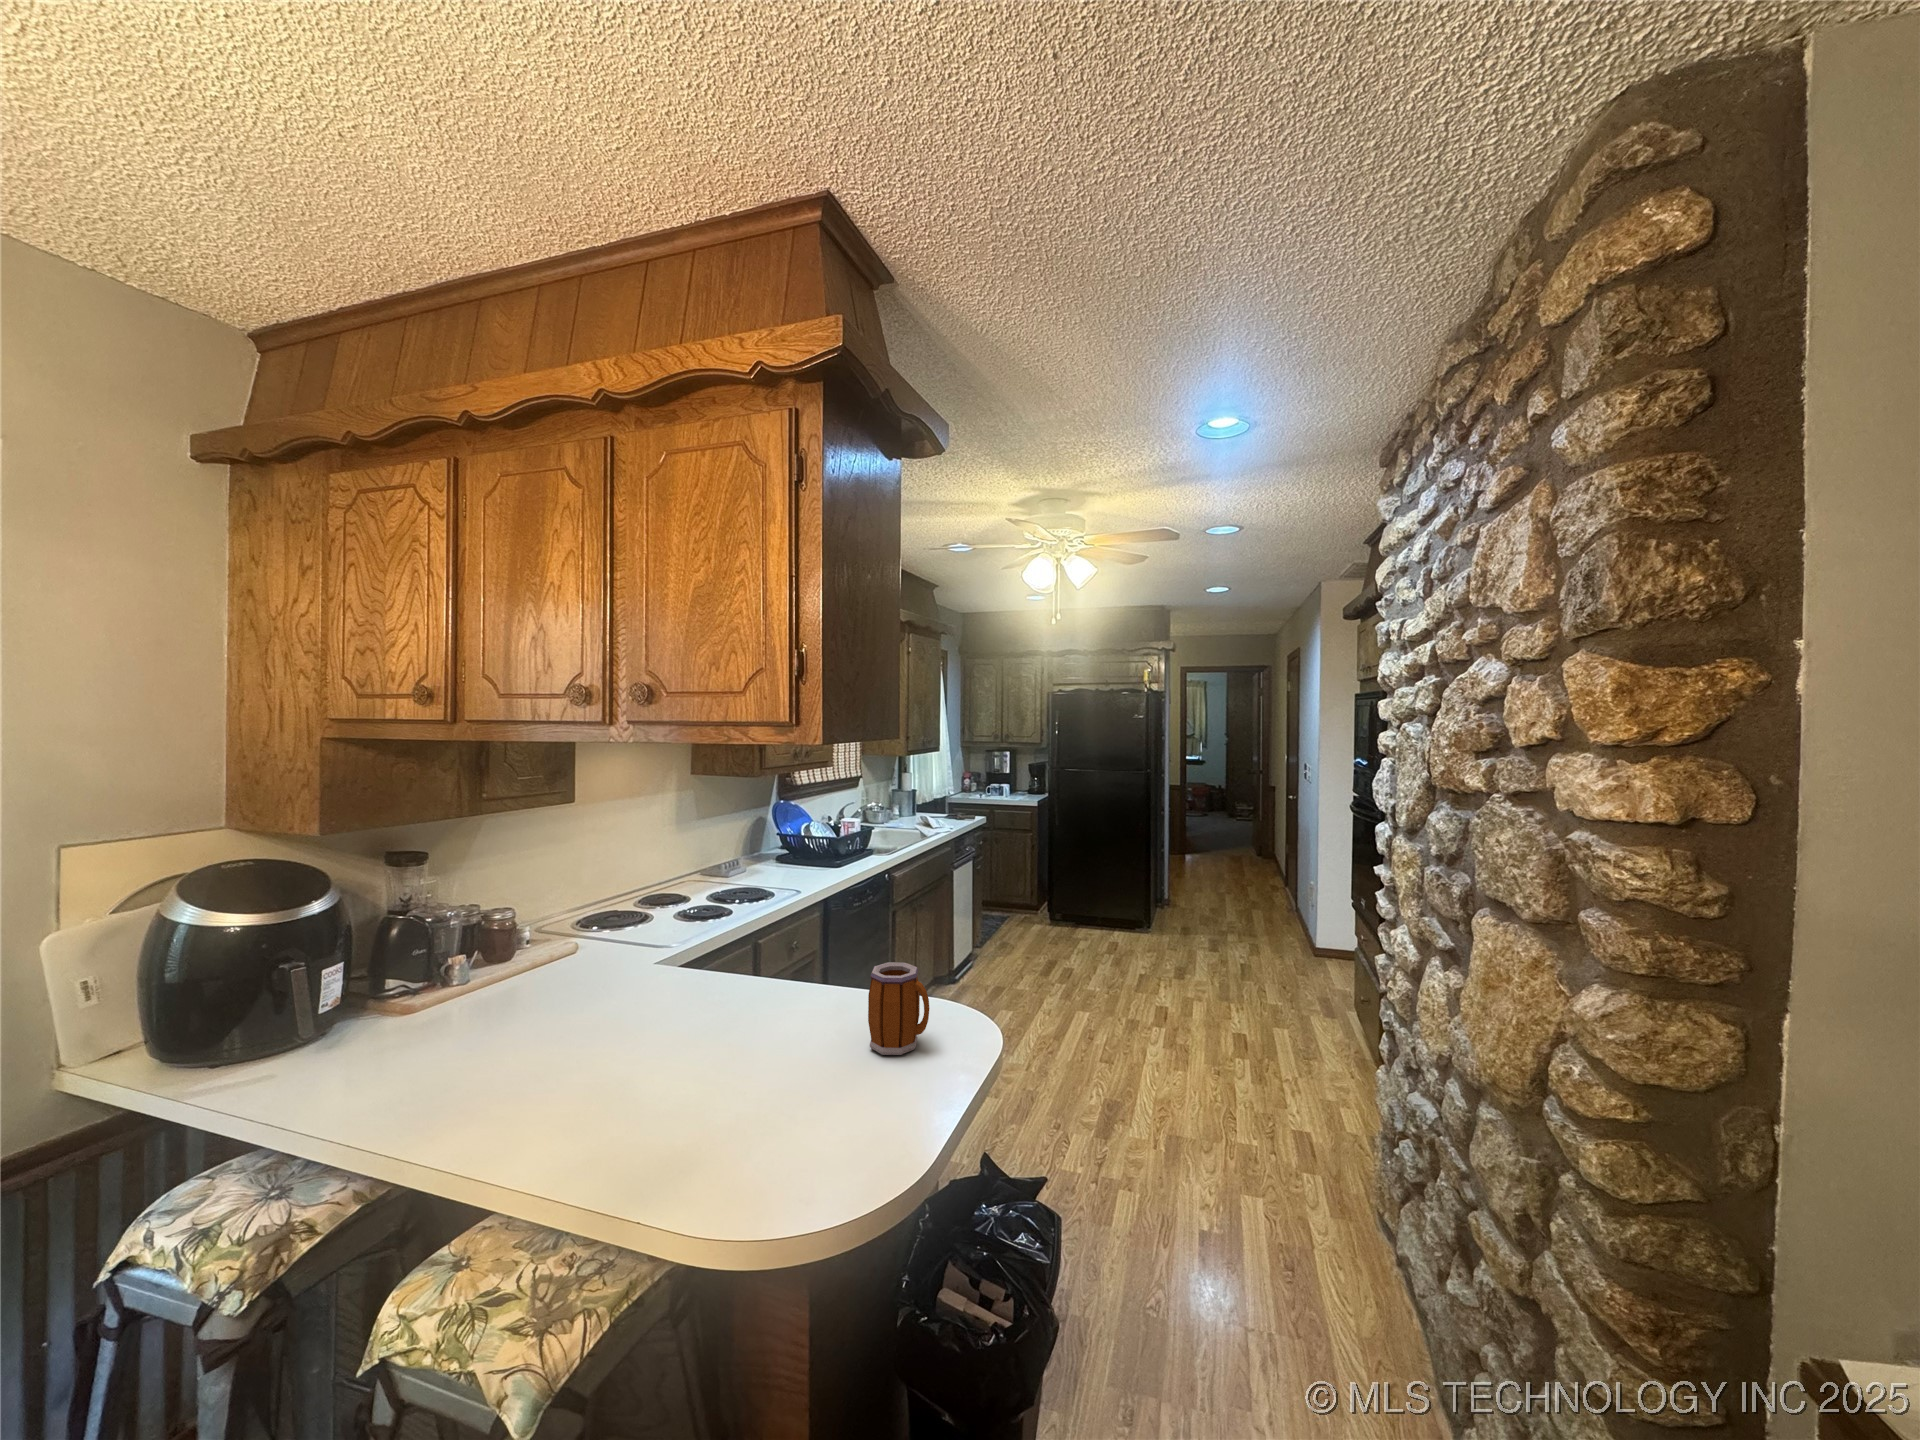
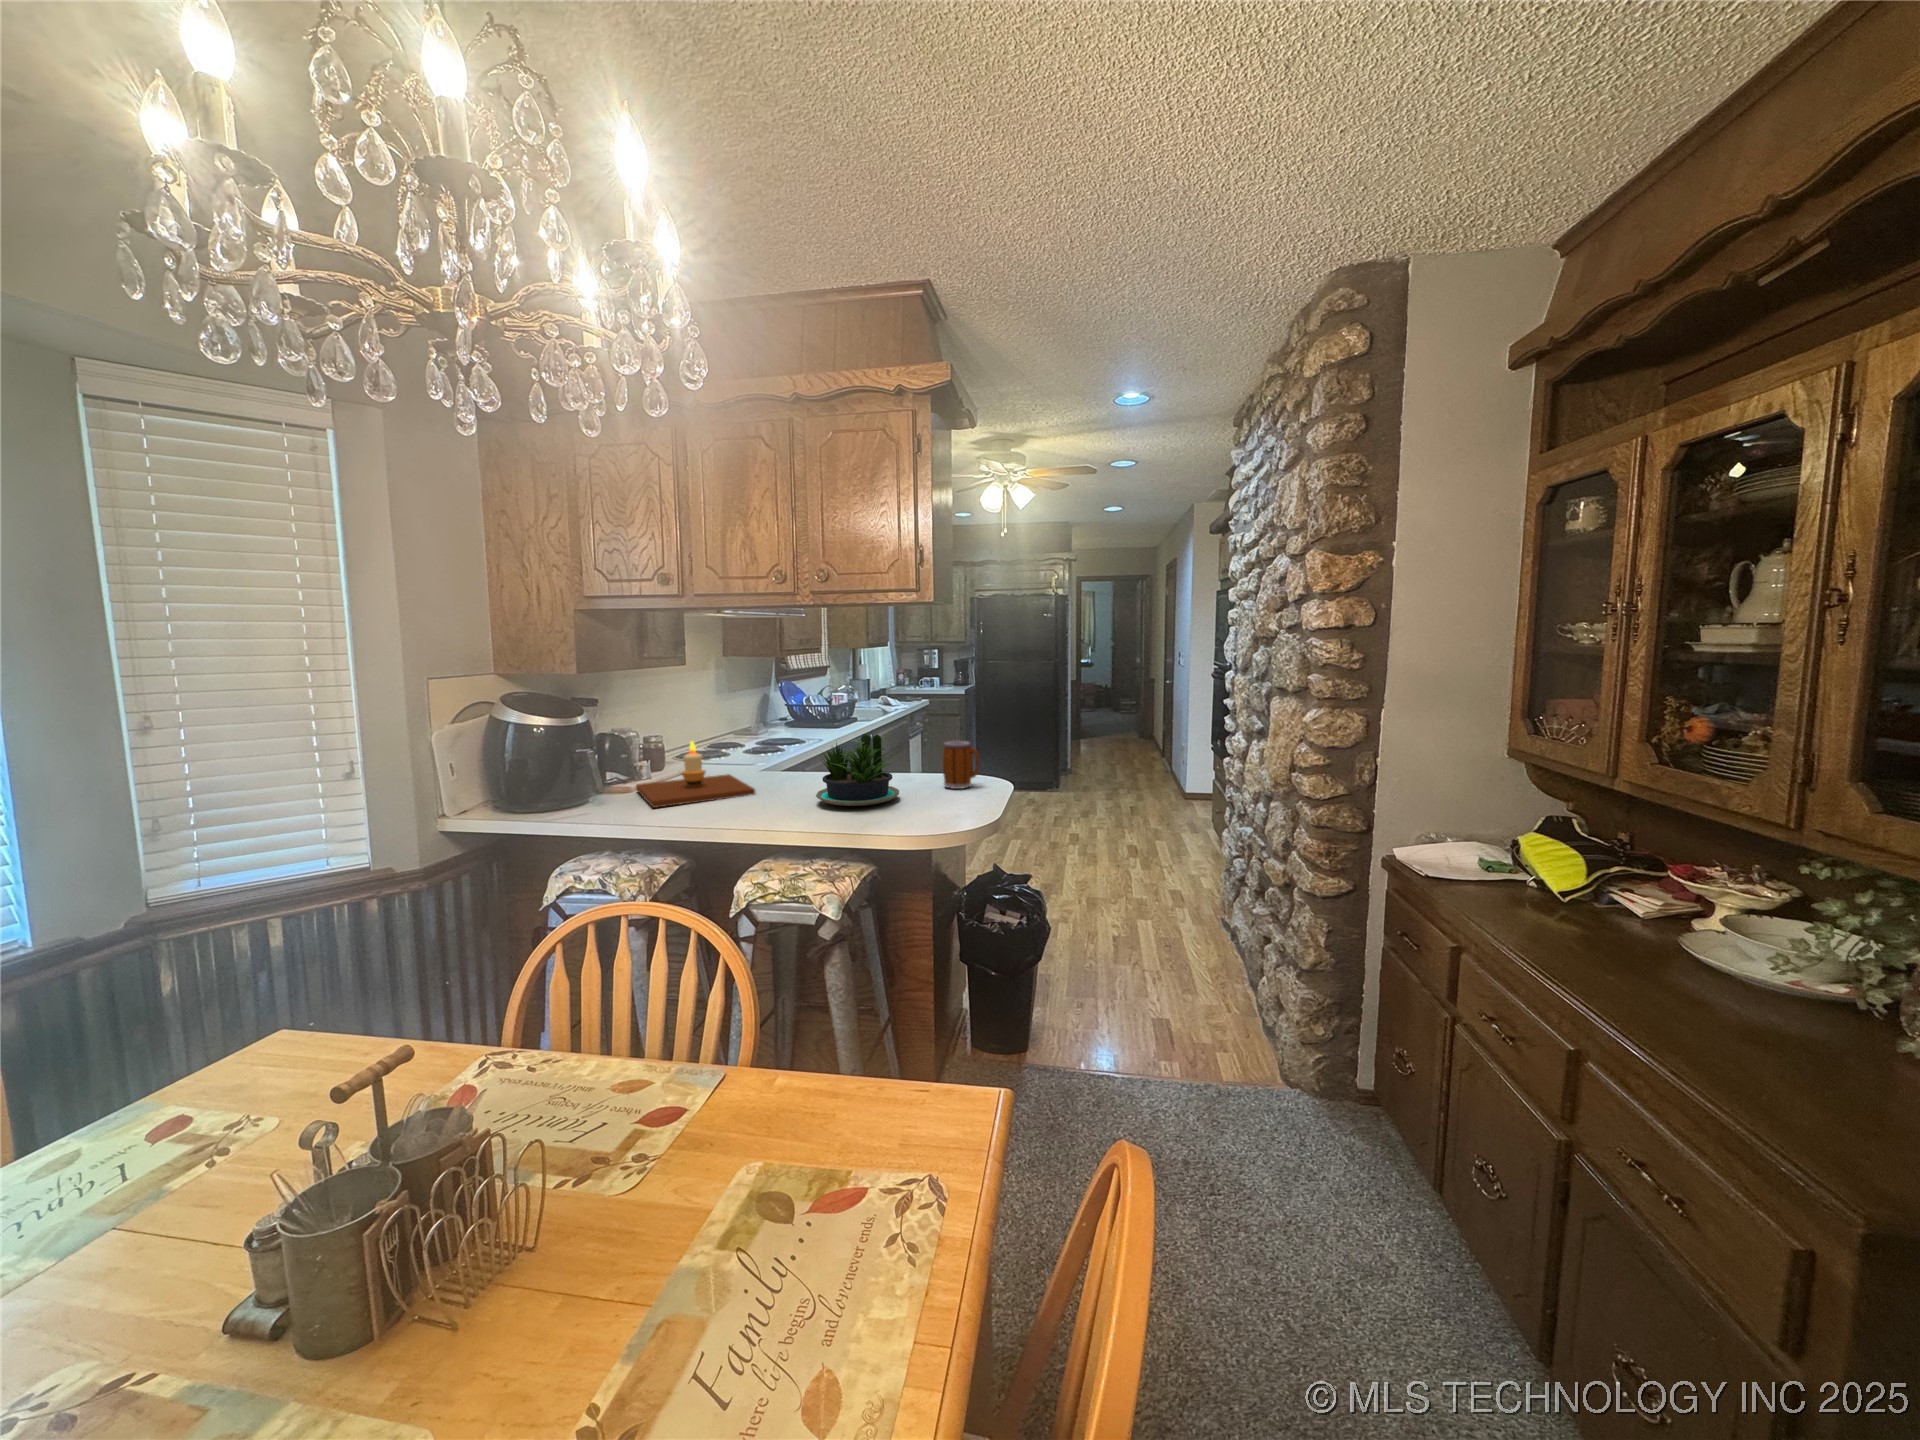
candle: none [389,932,592,1059] -> present [636,742,755,808]
potted plant: none [621,957,776,1106] -> present [816,734,899,806]

